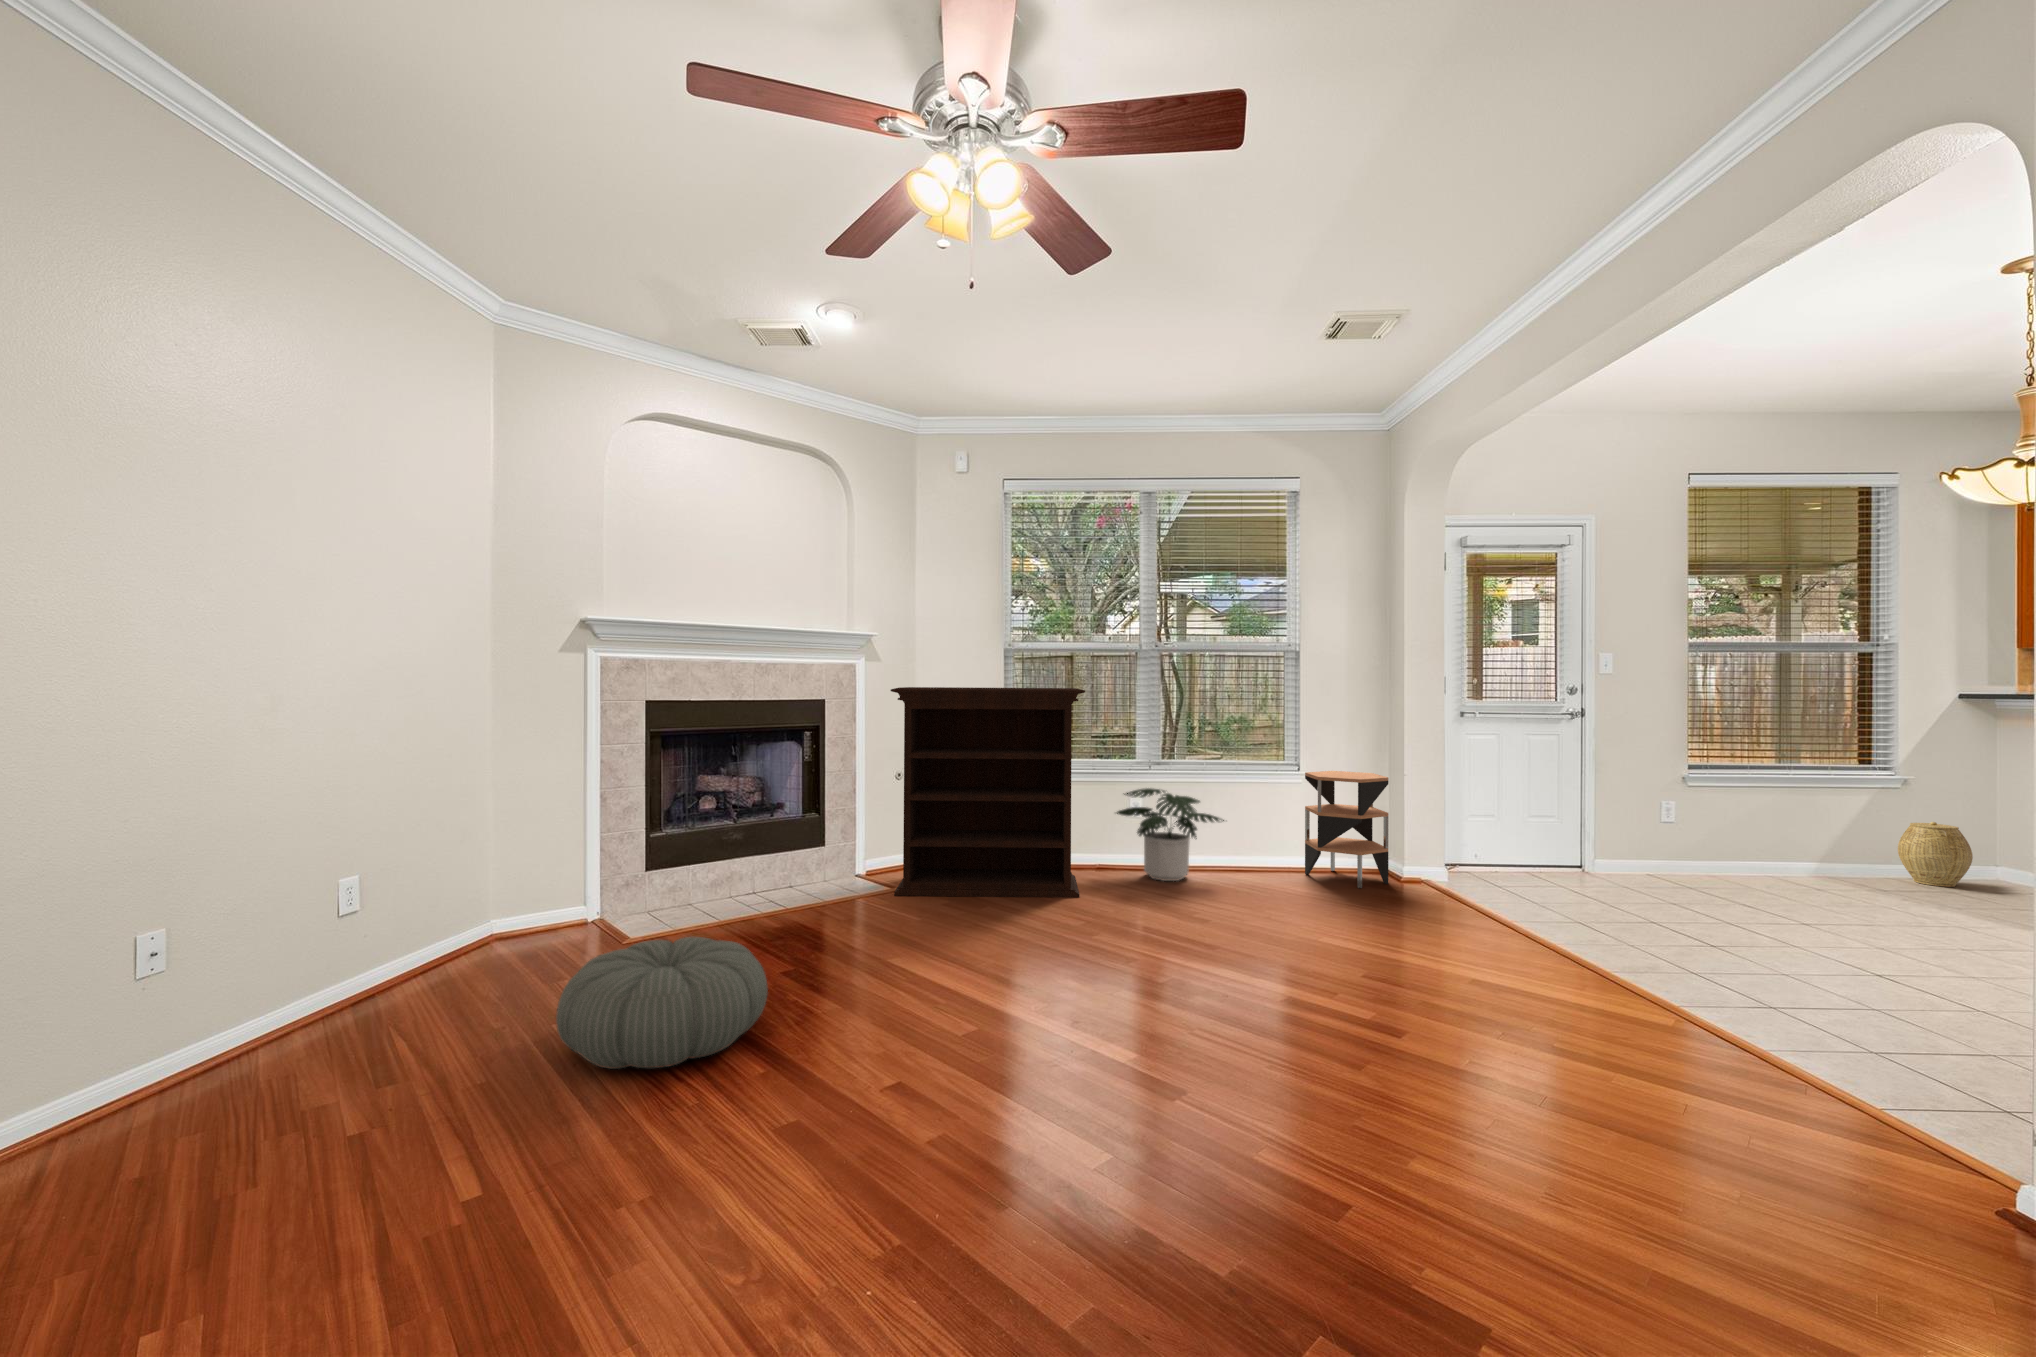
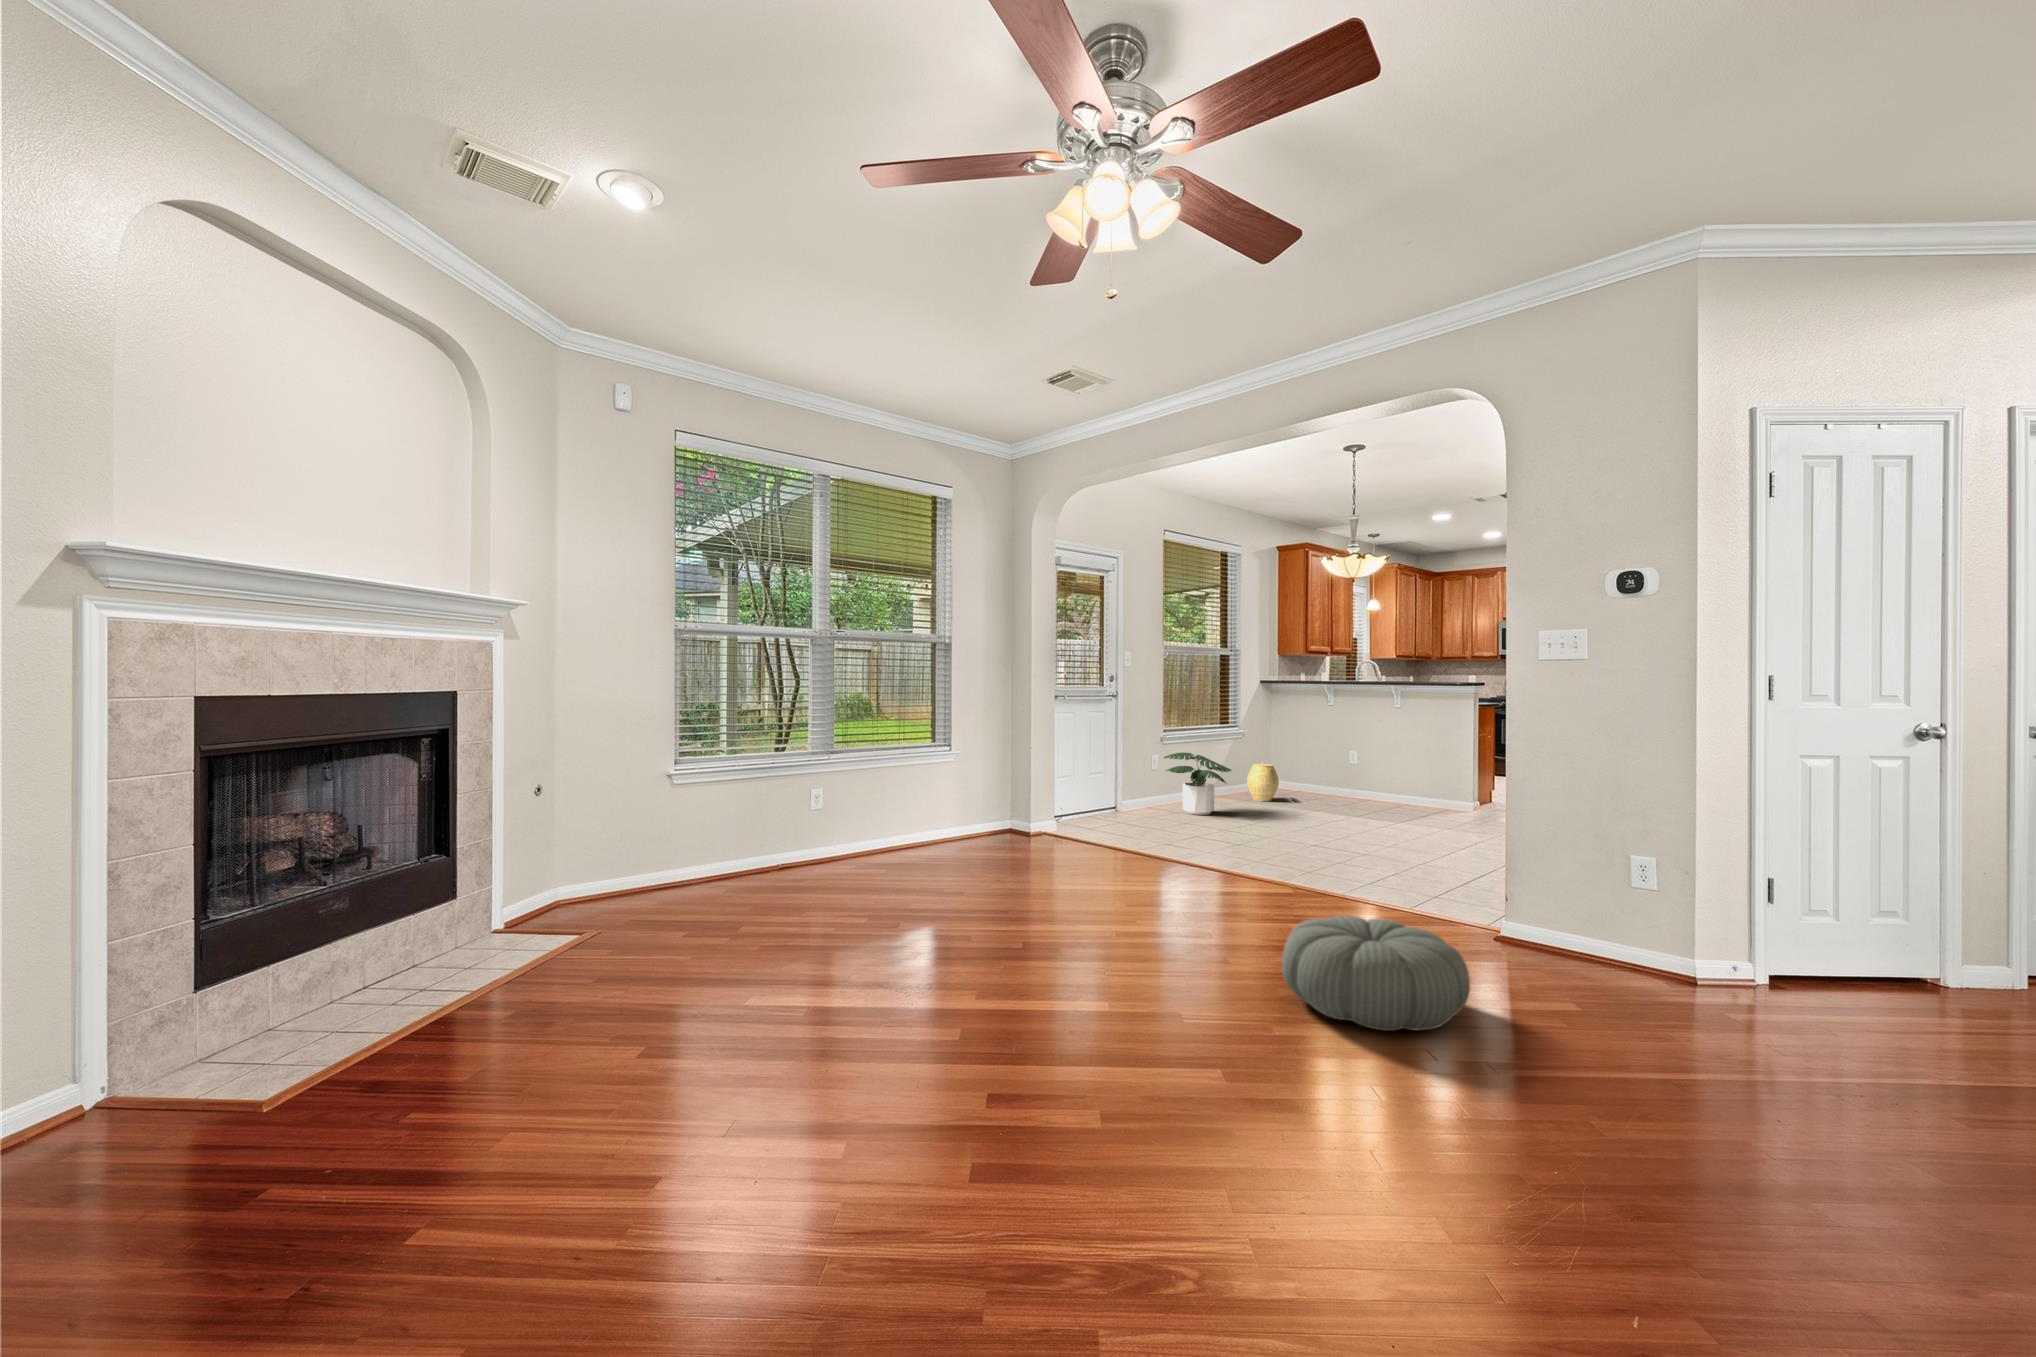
bookshelf: present [891,687,1085,898] -> none [570,674,827,945]
side table: present [1305,771,1389,888] -> none [960,752,1030,852]
potted plant: present [1116,788,1224,881] -> present [1164,752,1231,815]
pouf: present [556,937,768,1069] -> present [1282,916,1470,1031]

